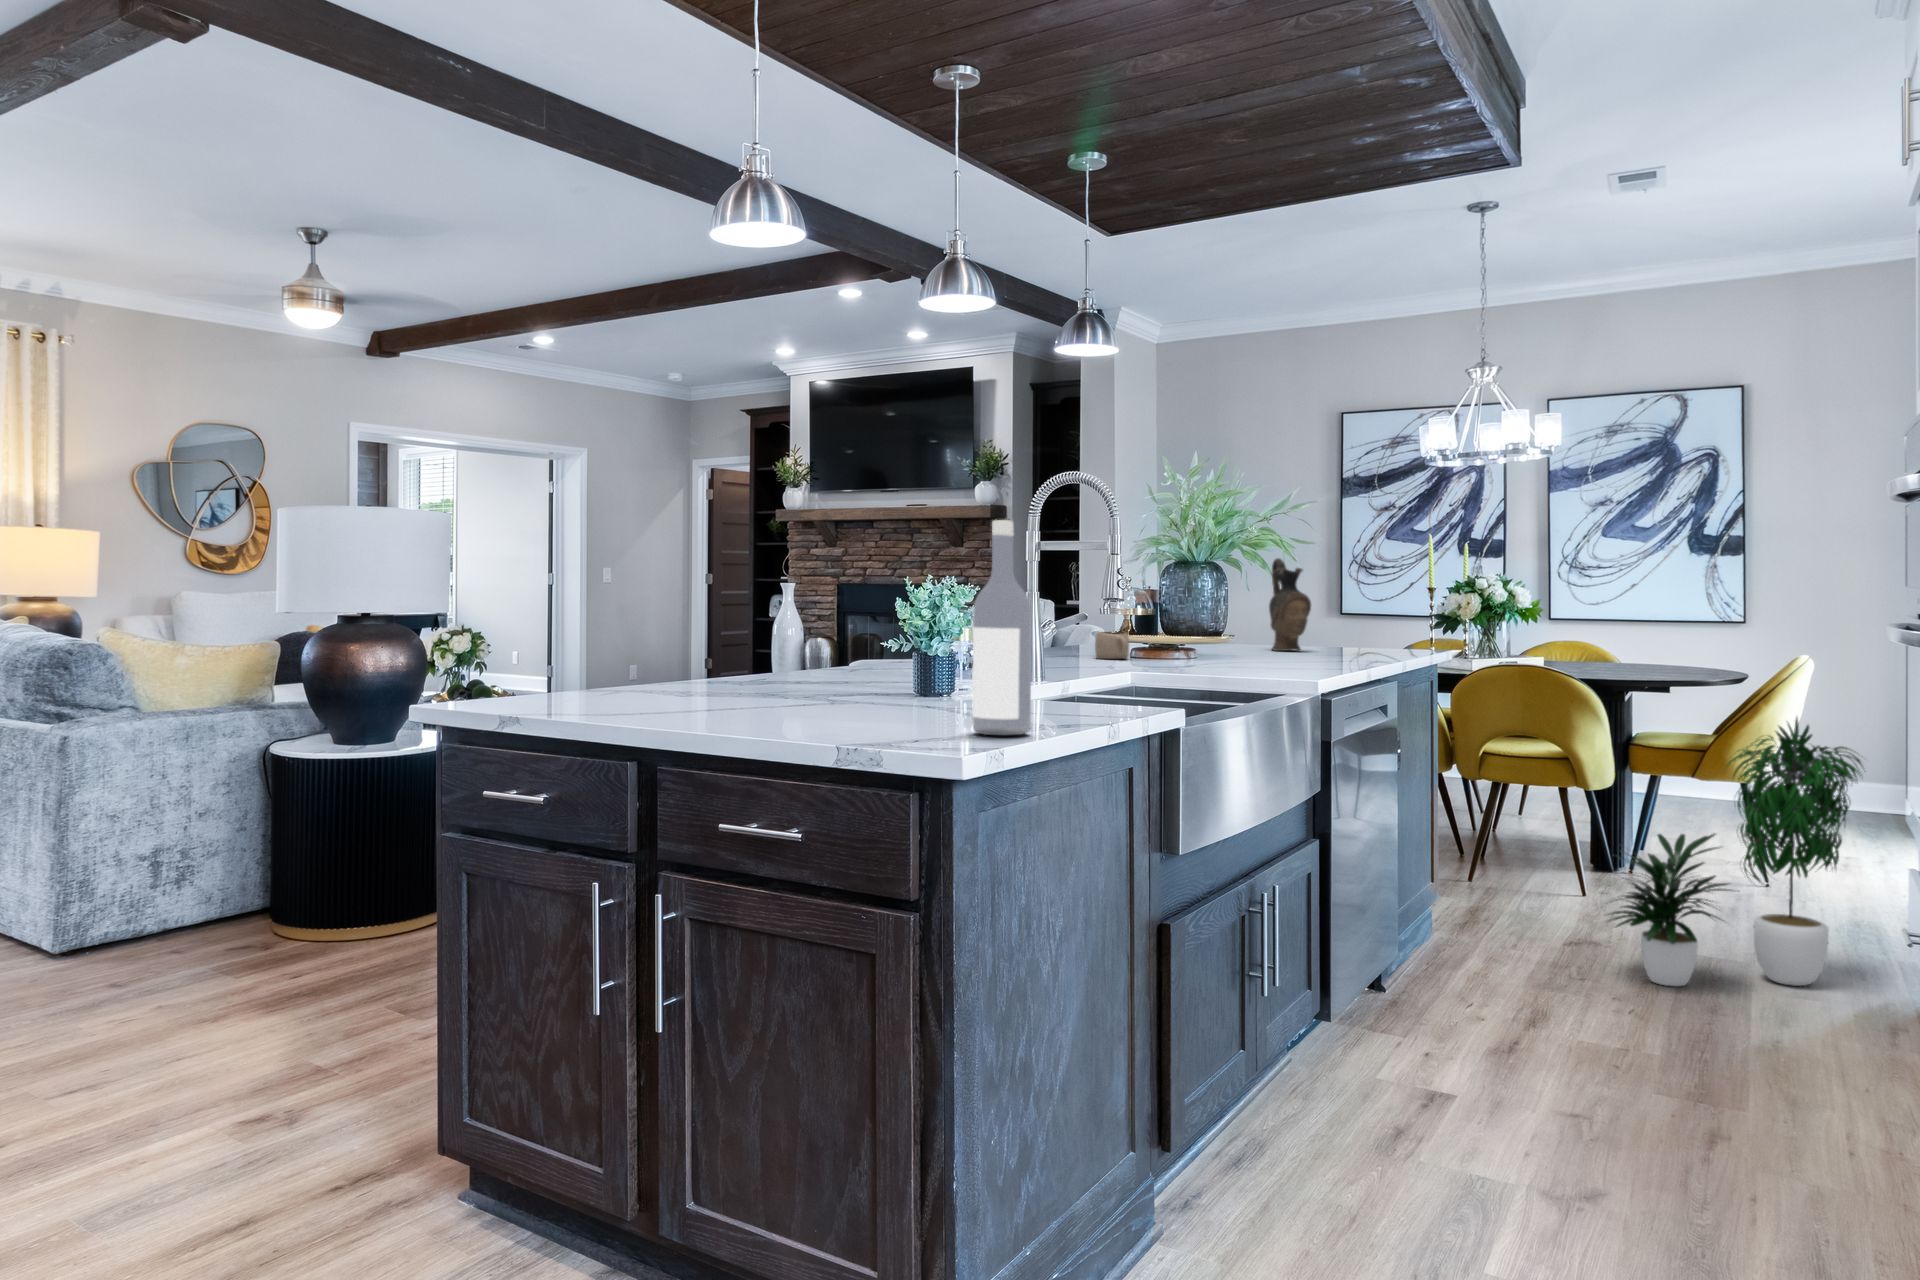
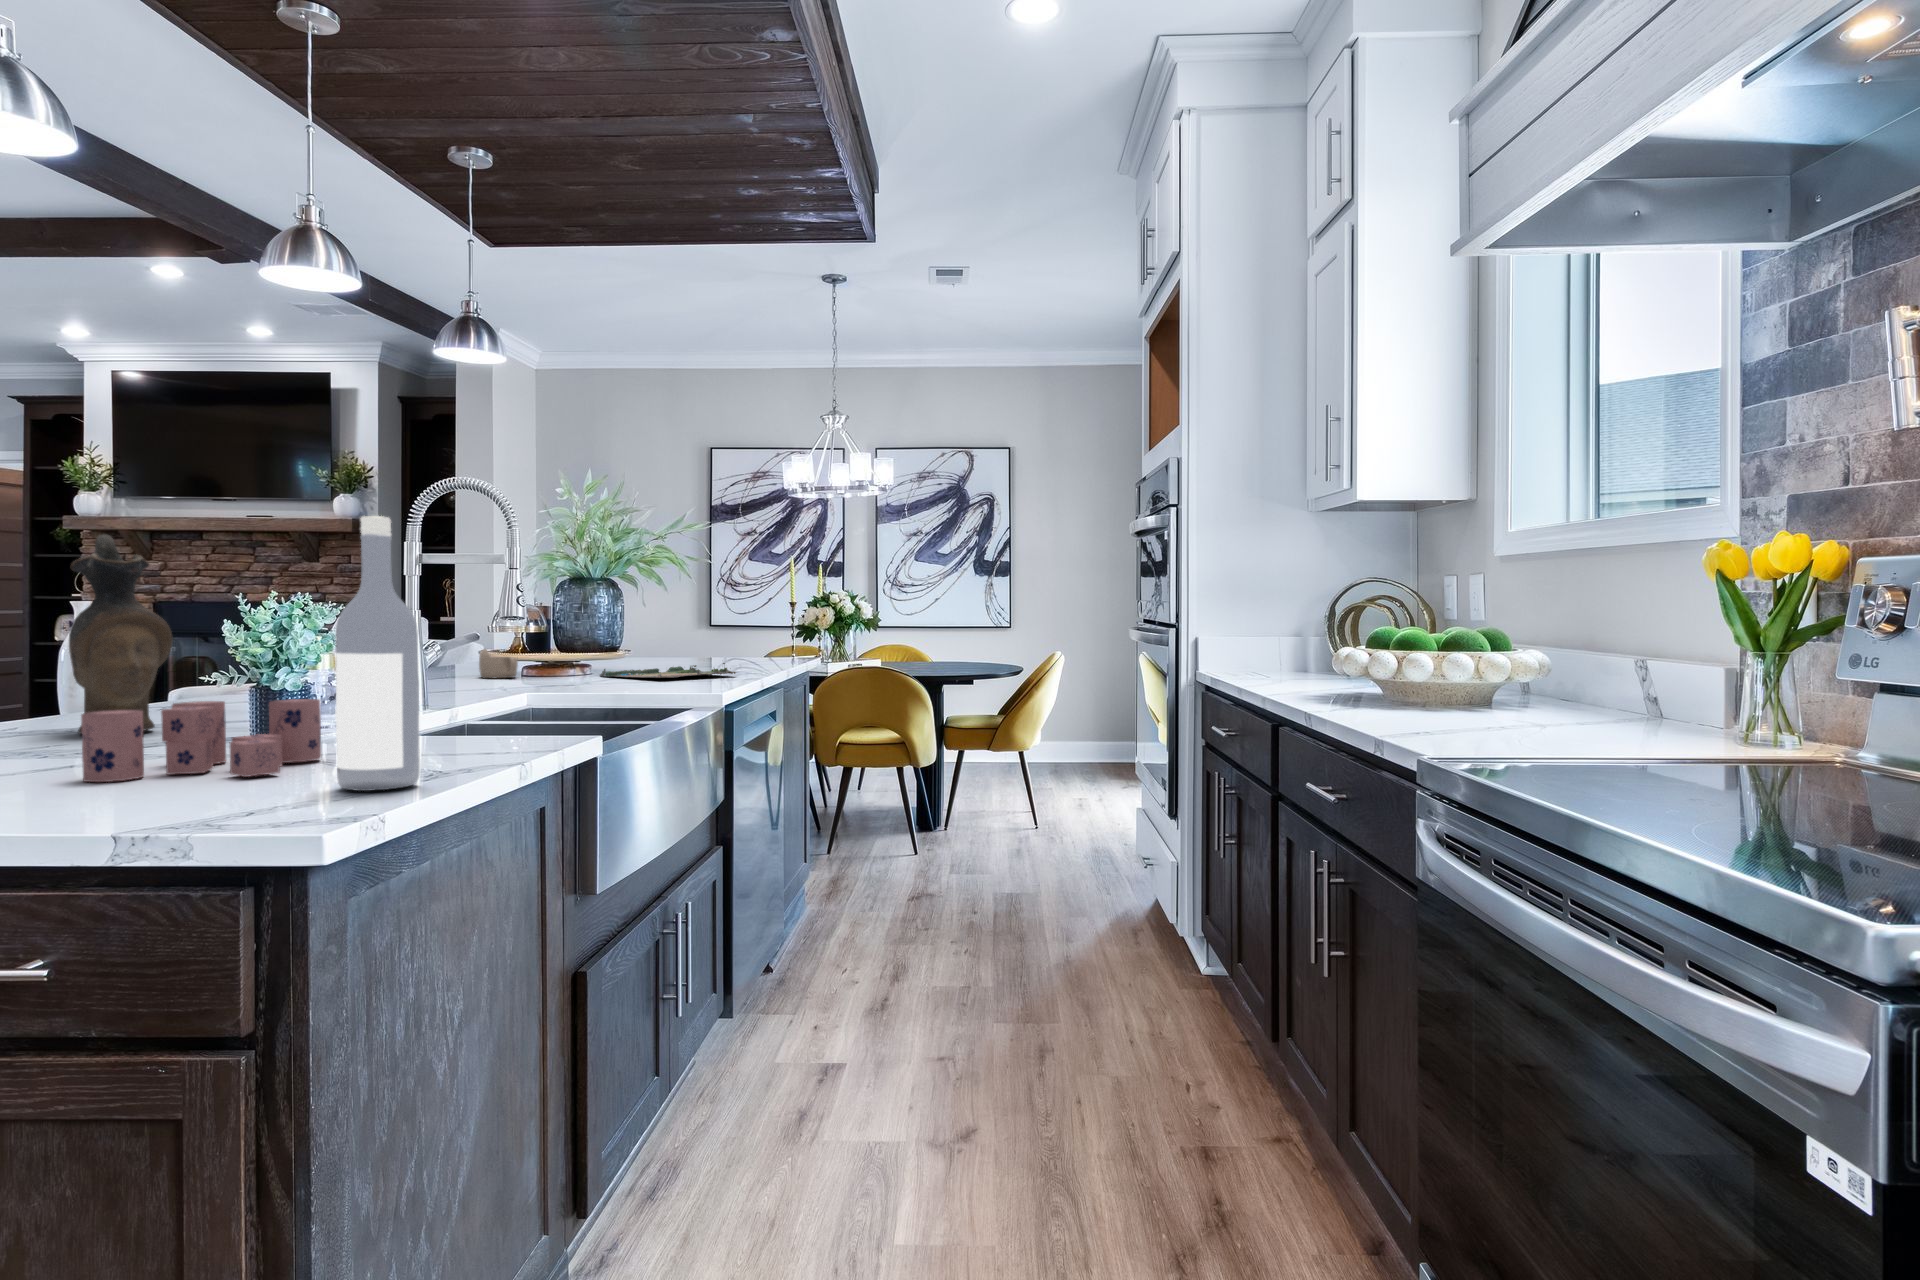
ceramic pitcher: present [1269,558,1311,651] -> present [69,534,173,734]
tray: none [1205,647,1345,663] -> present [599,663,736,678]
candle: none [810,664,963,721] -> present [81,699,321,782]
potted plant: present [1608,718,1862,986] -> none [956,705,1141,940]

